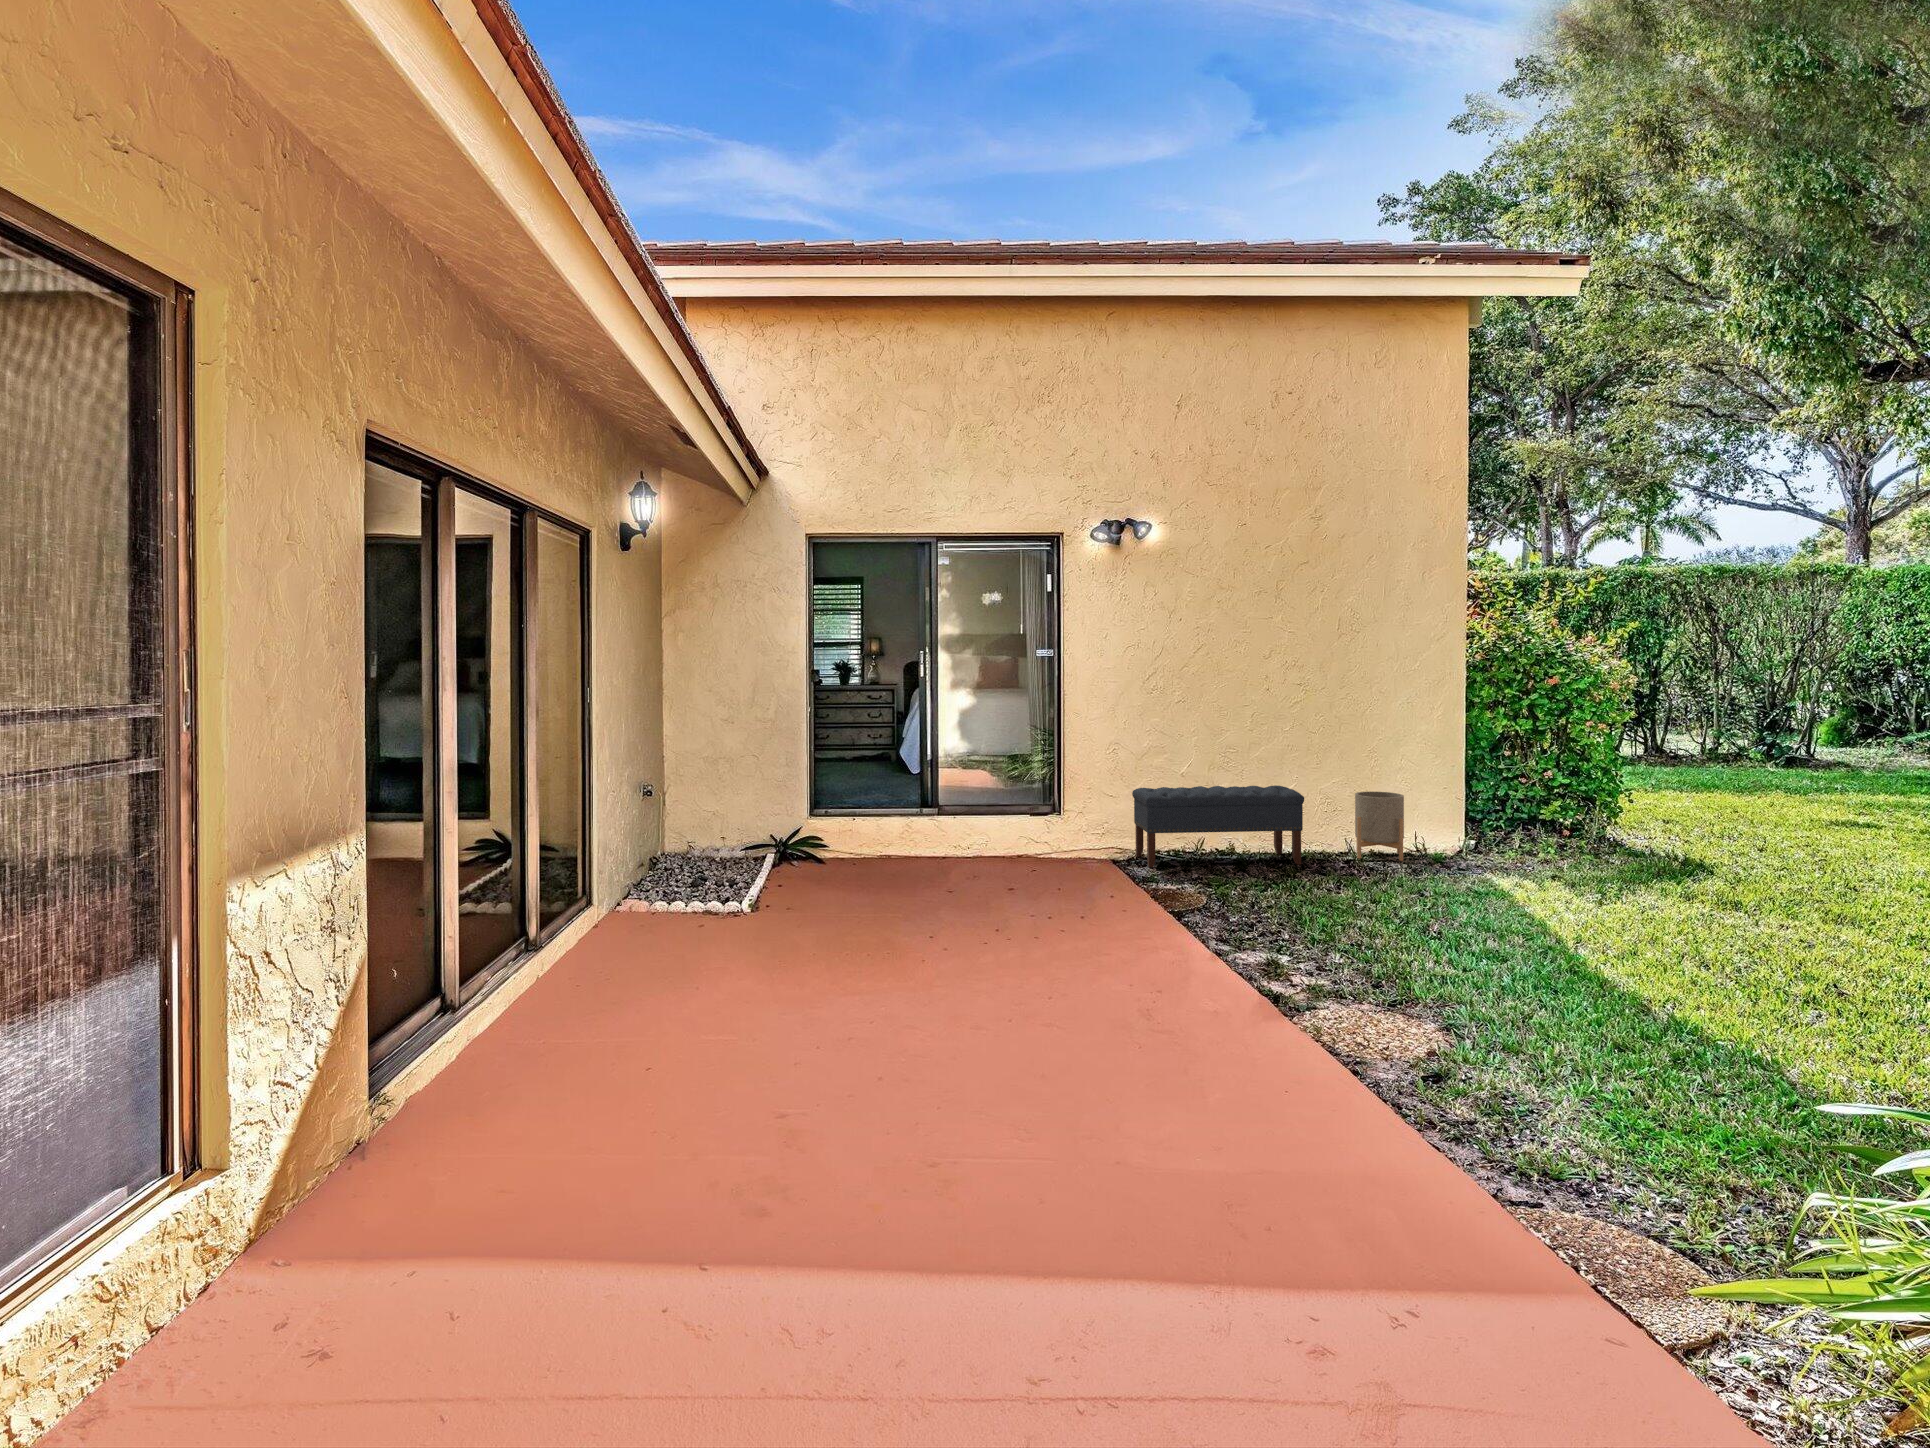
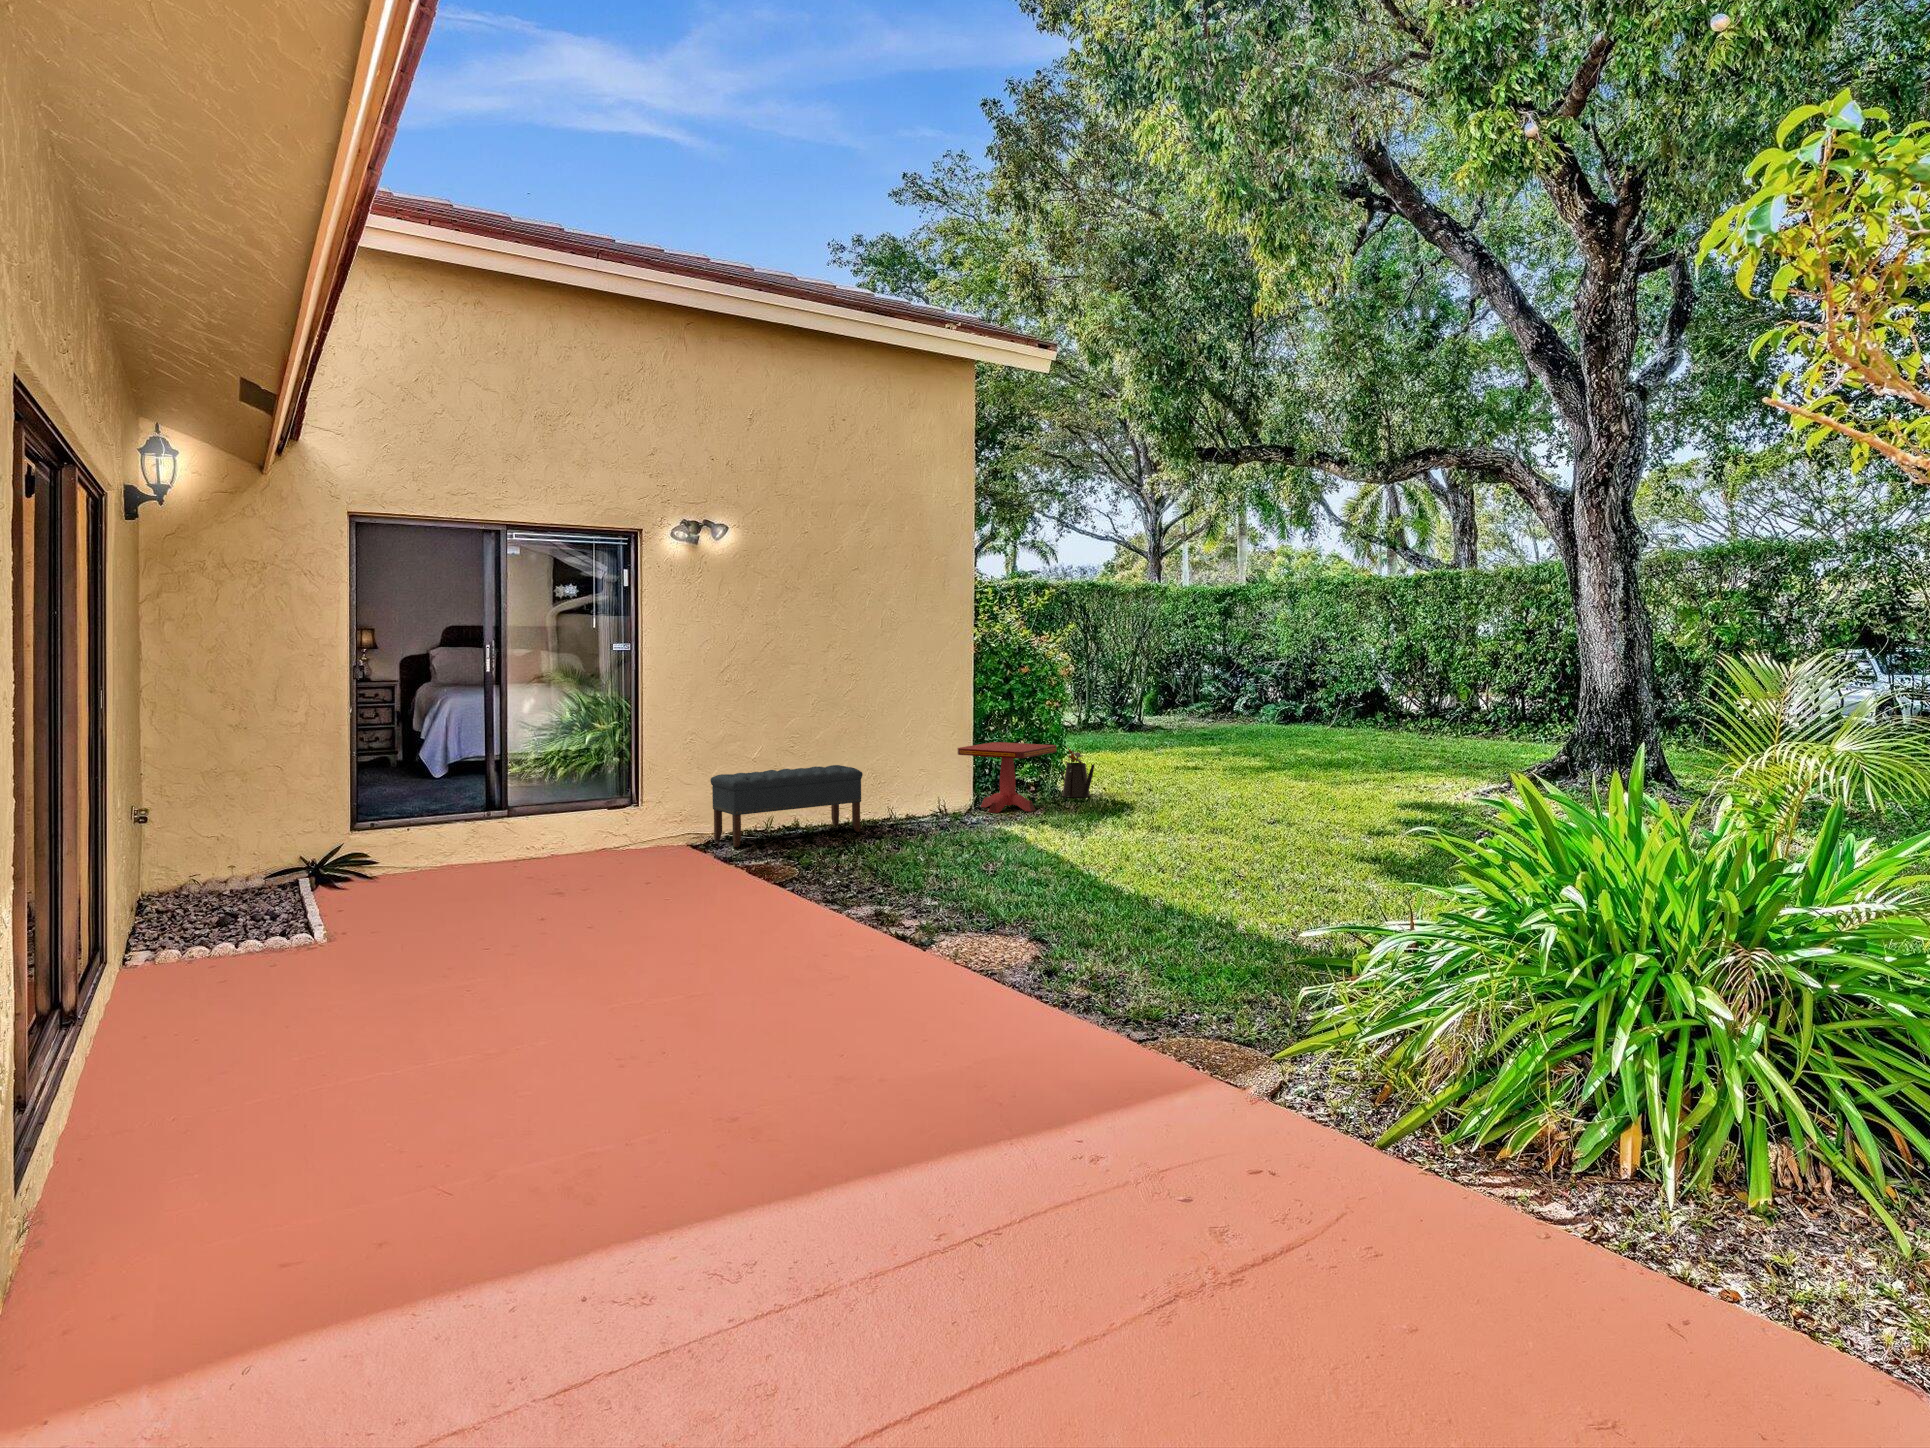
side table: none [1446,769,1594,863] -> present [958,742,1057,813]
watering can: none [1611,780,1663,850] -> present [1061,747,1094,798]
planter: present [1355,791,1404,861] -> none [894,765,934,822]

